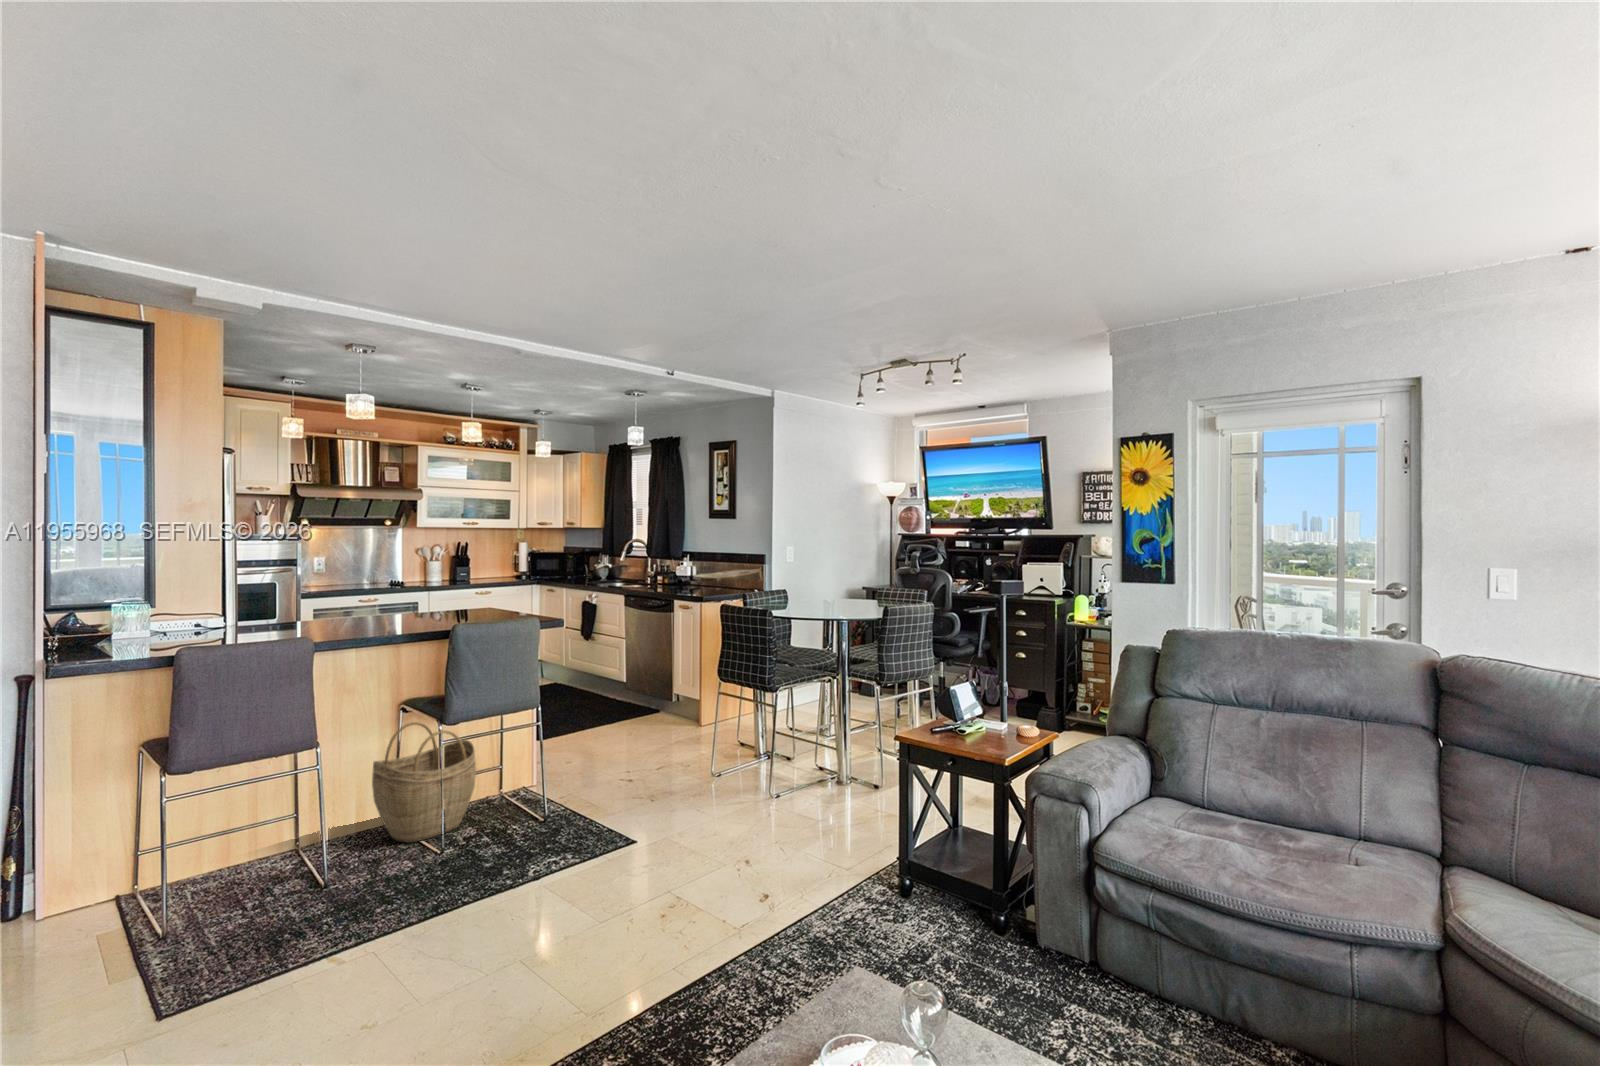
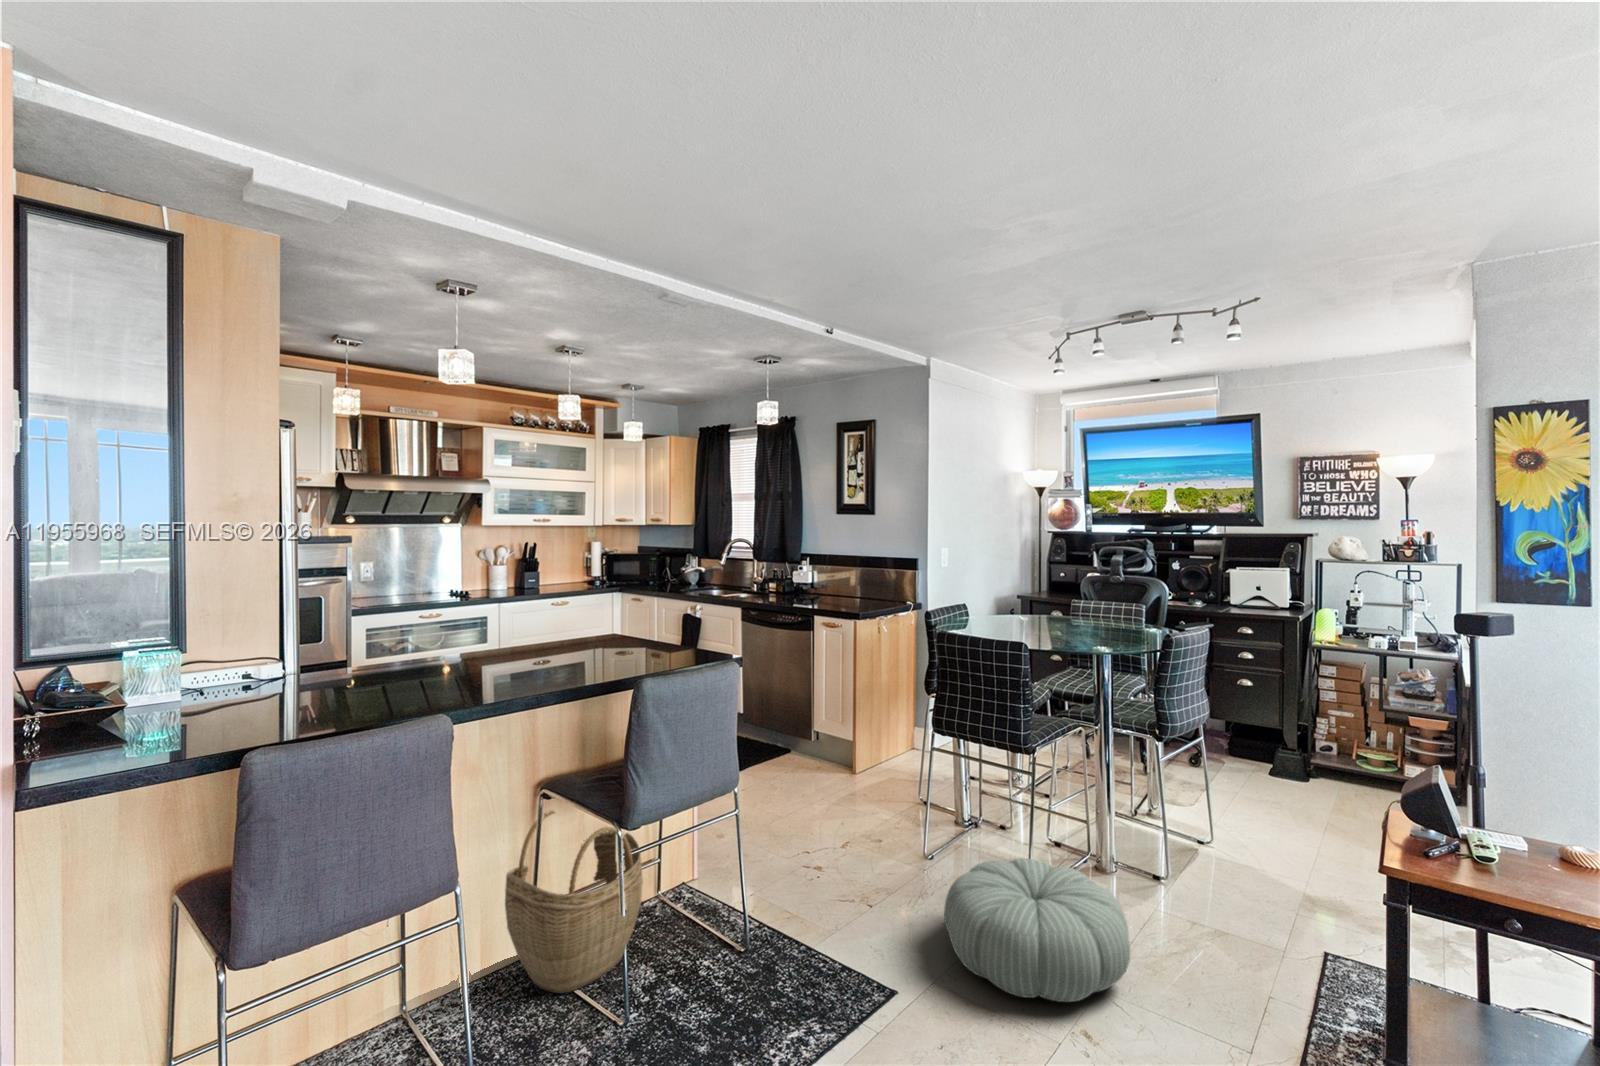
pouf: none [685,762,809,846] -> present [944,858,1130,1002]

